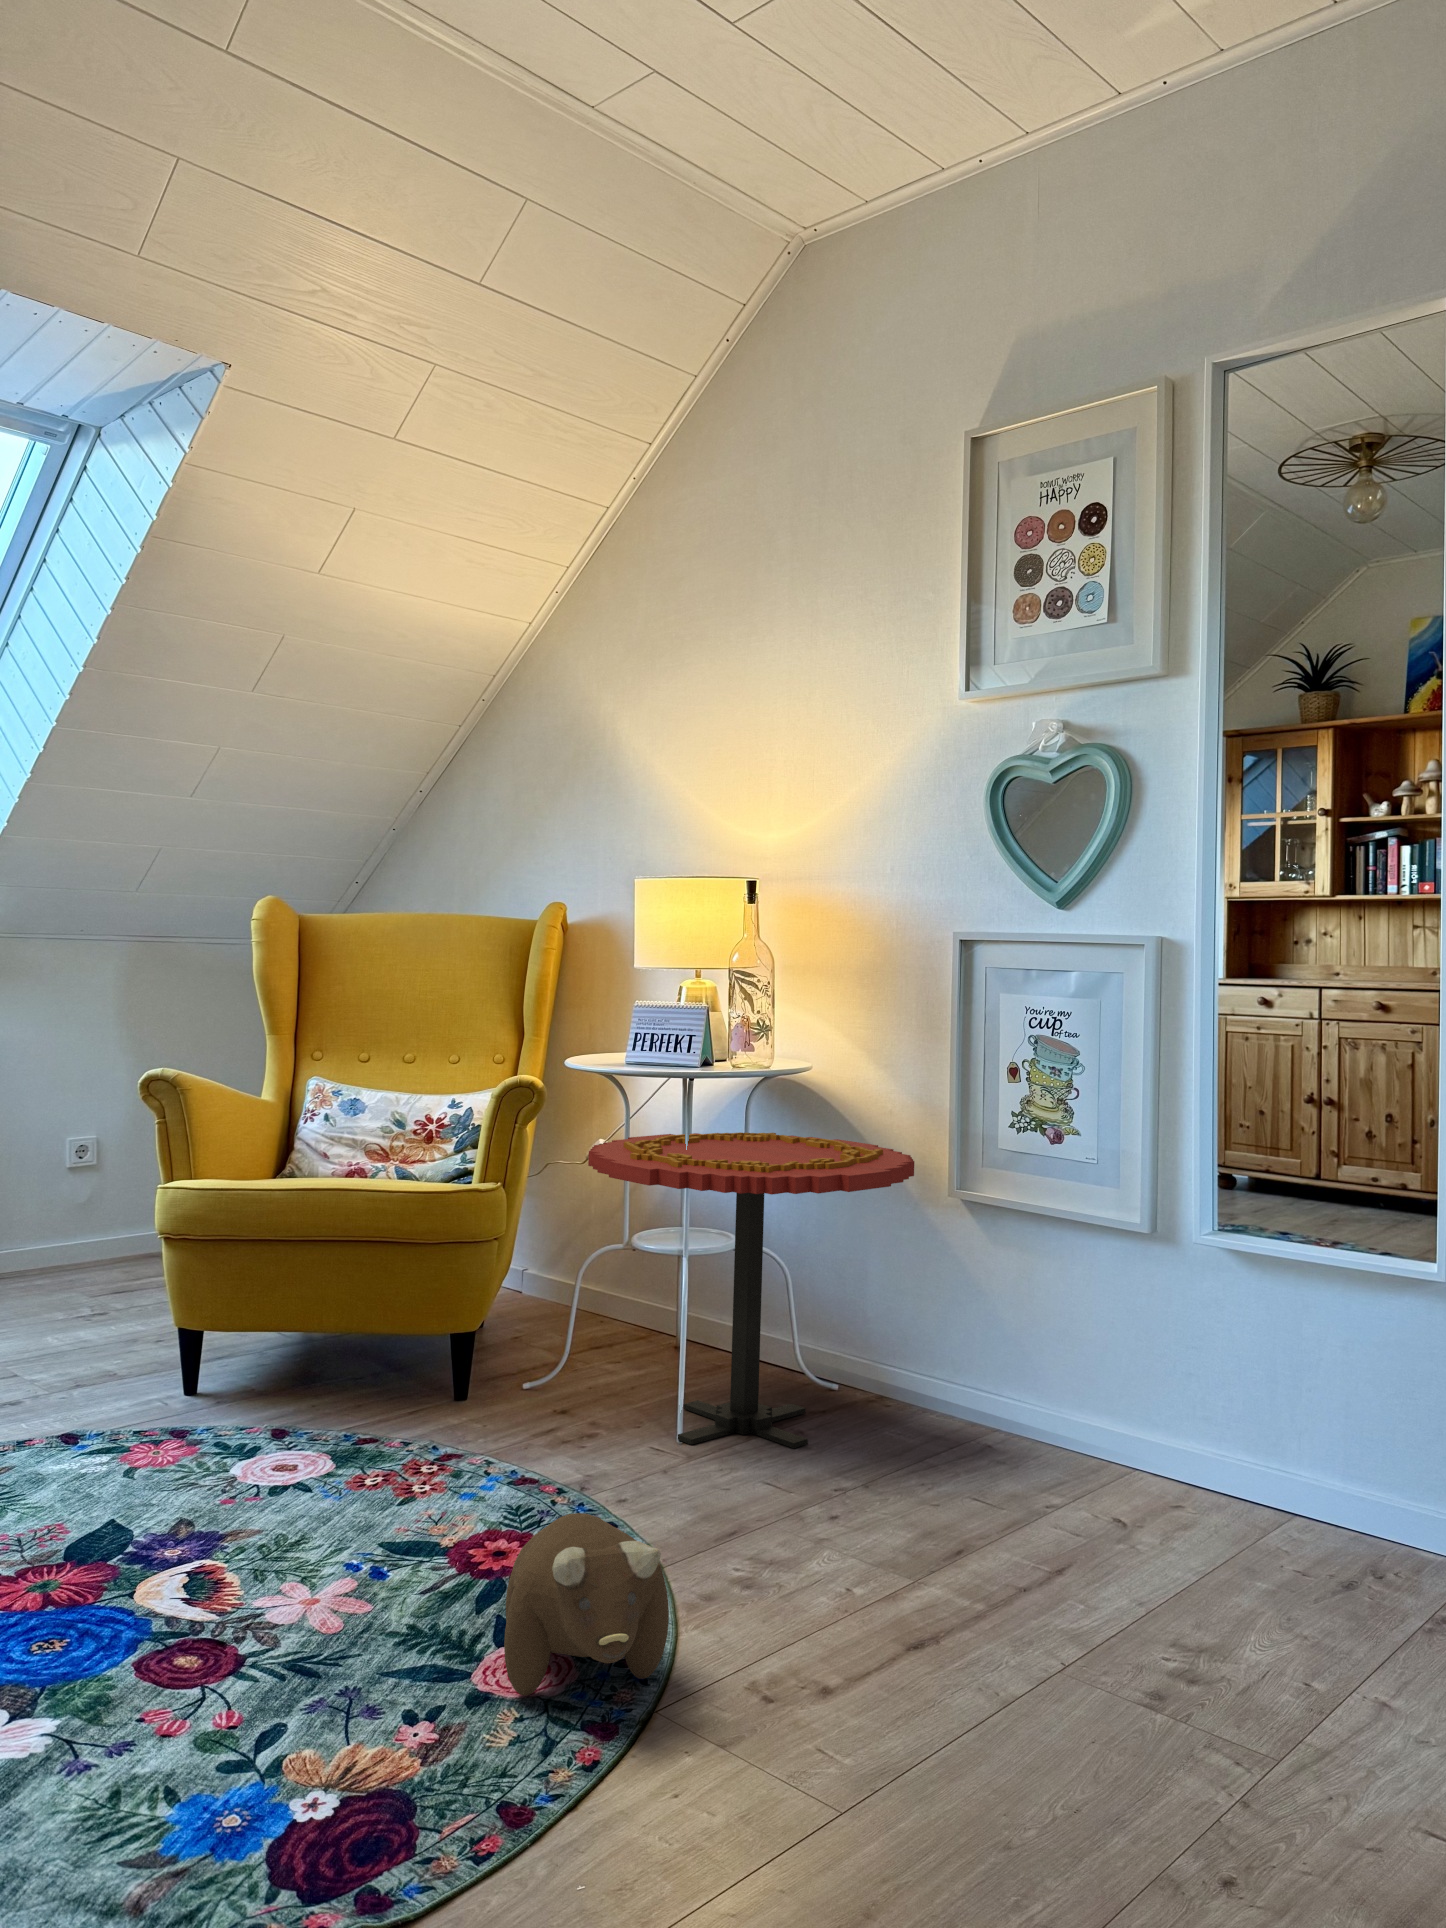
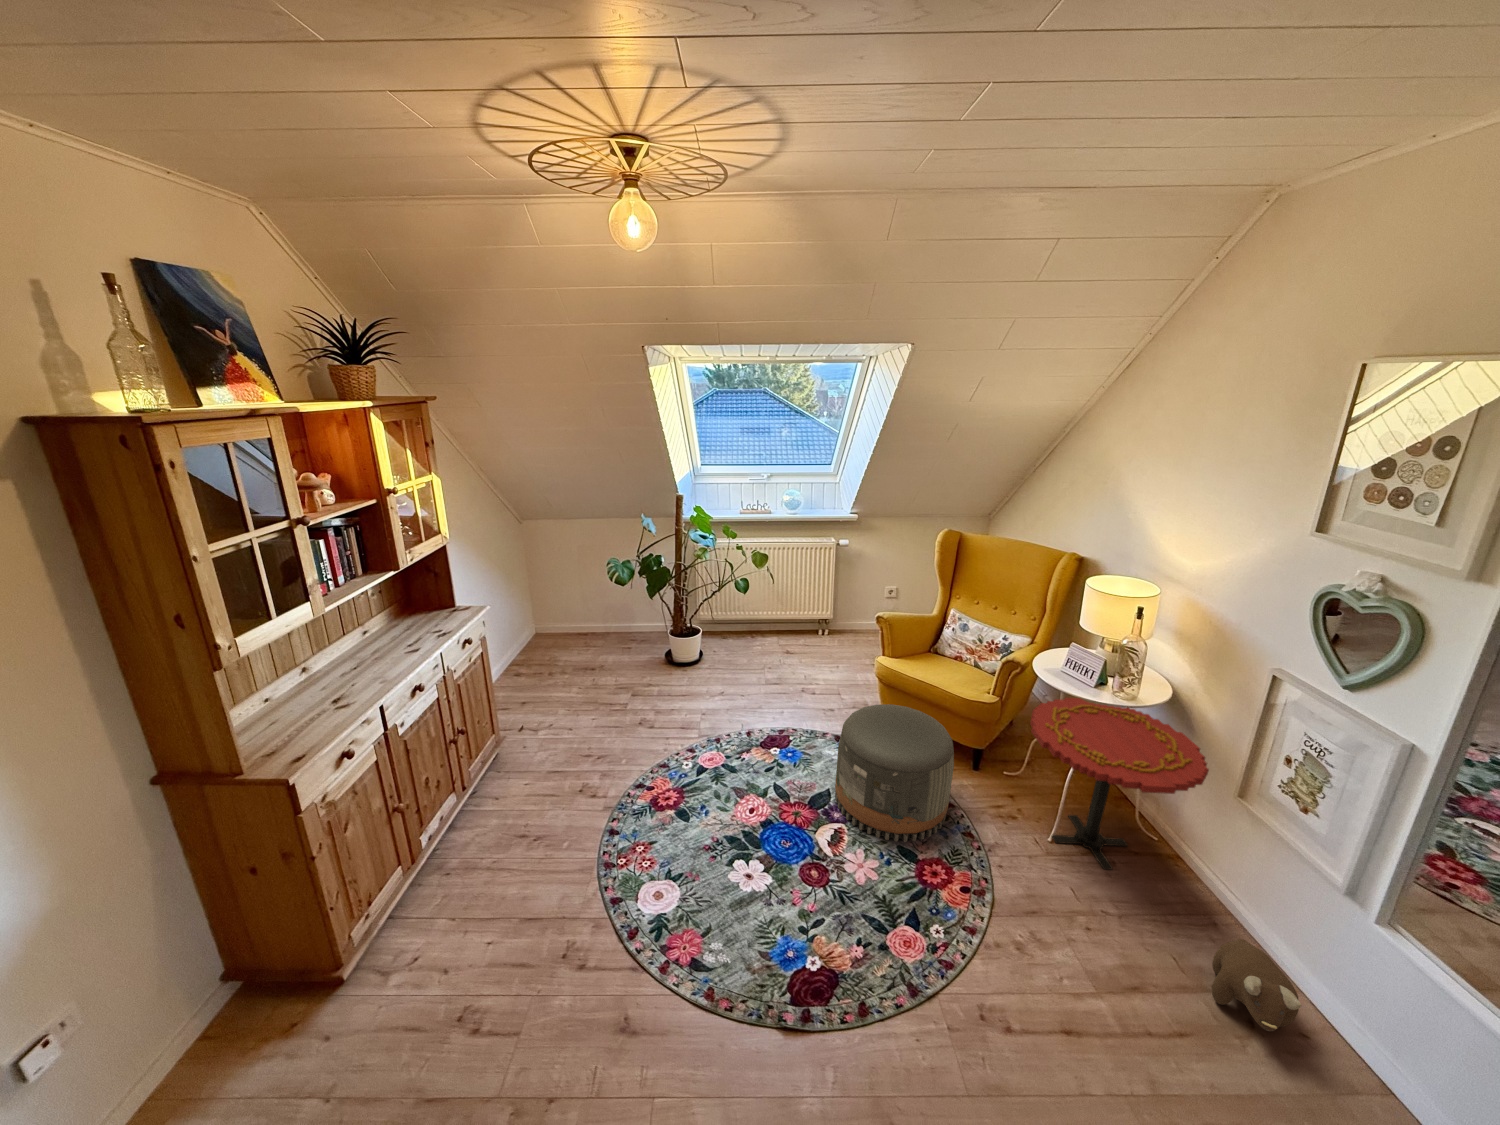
pouf: none [130,1230,462,1558] -> present [835,704,954,842]
plush toy: present [504,1513,669,1696] -> present [1212,939,1302,1031]

